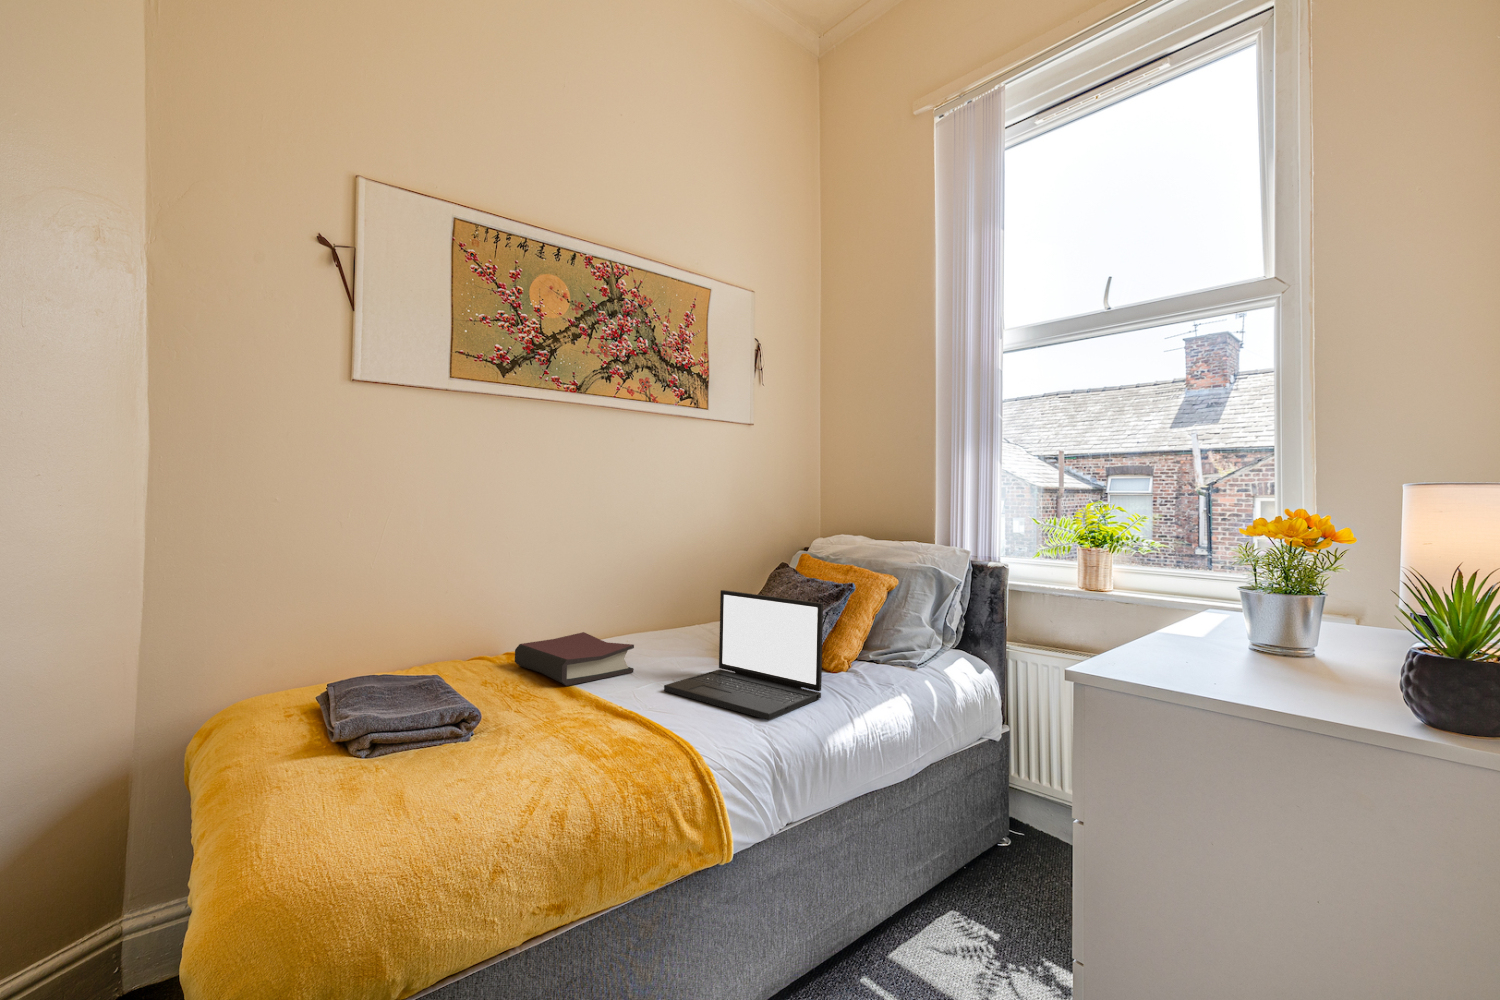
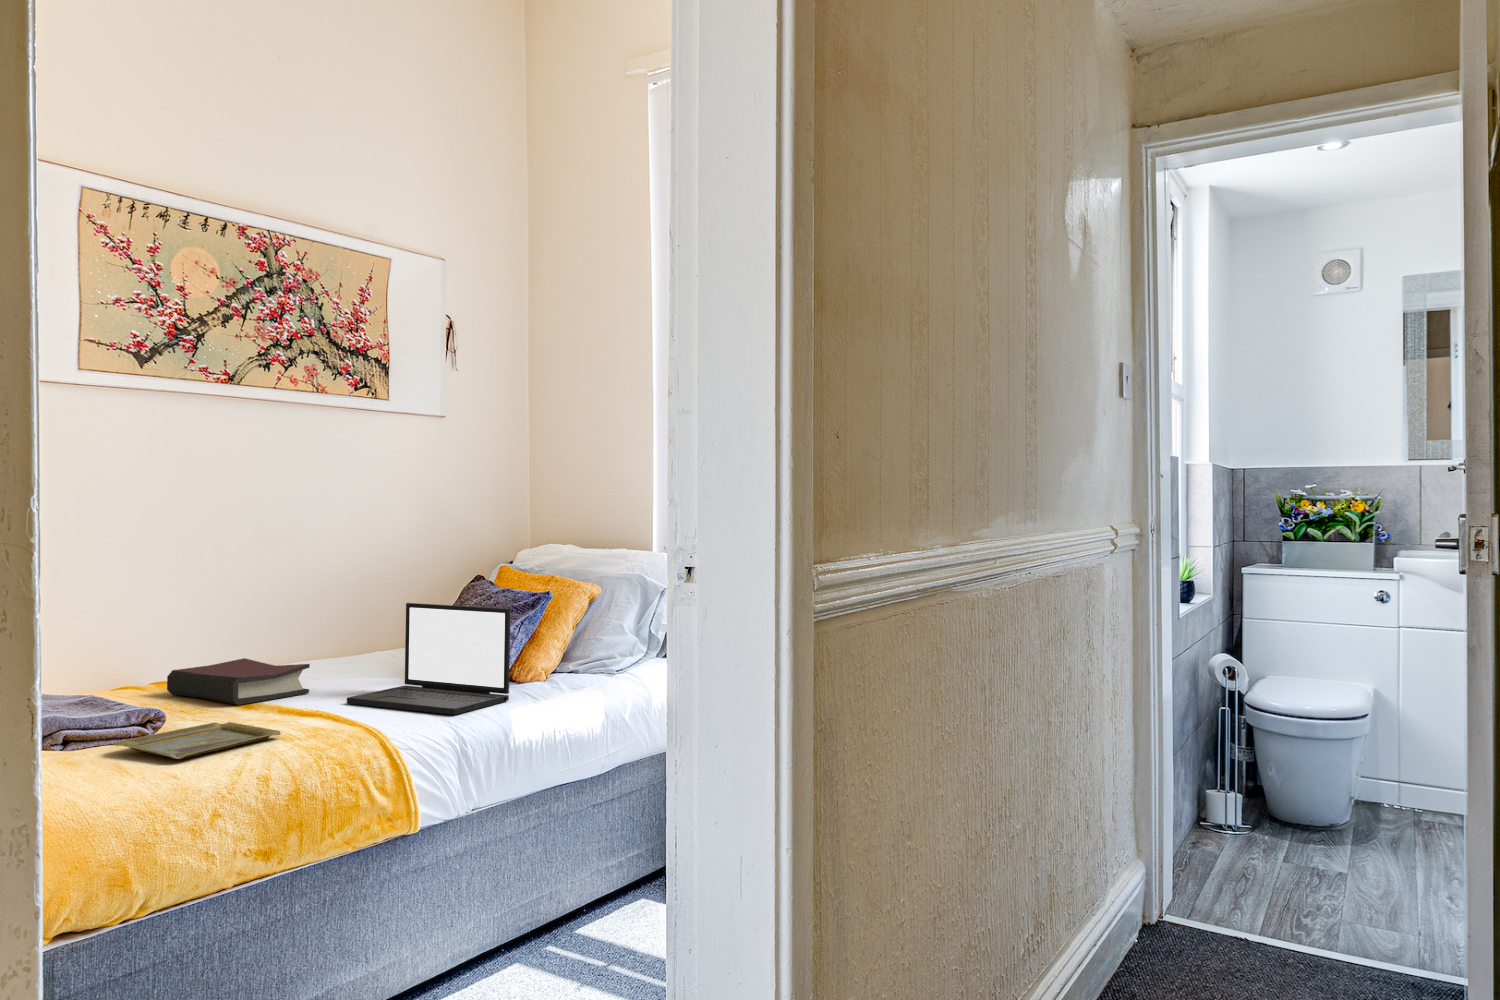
tray: none [411,720,588,789] -> present [115,722,281,759]

